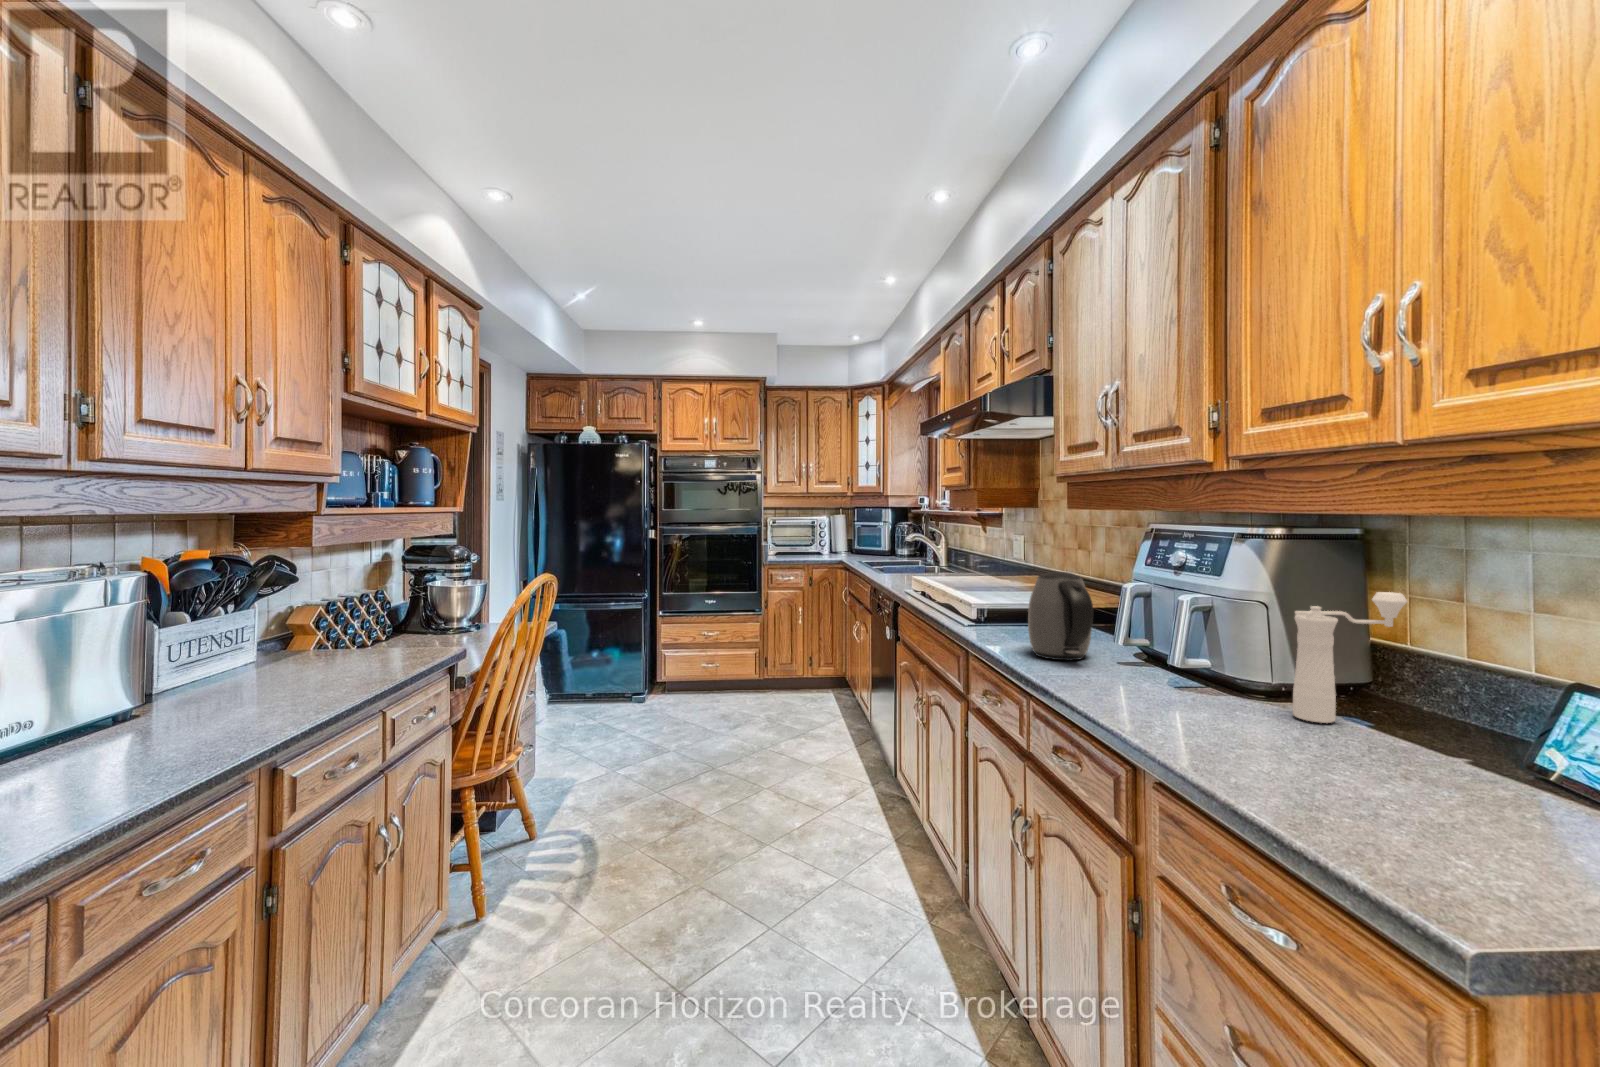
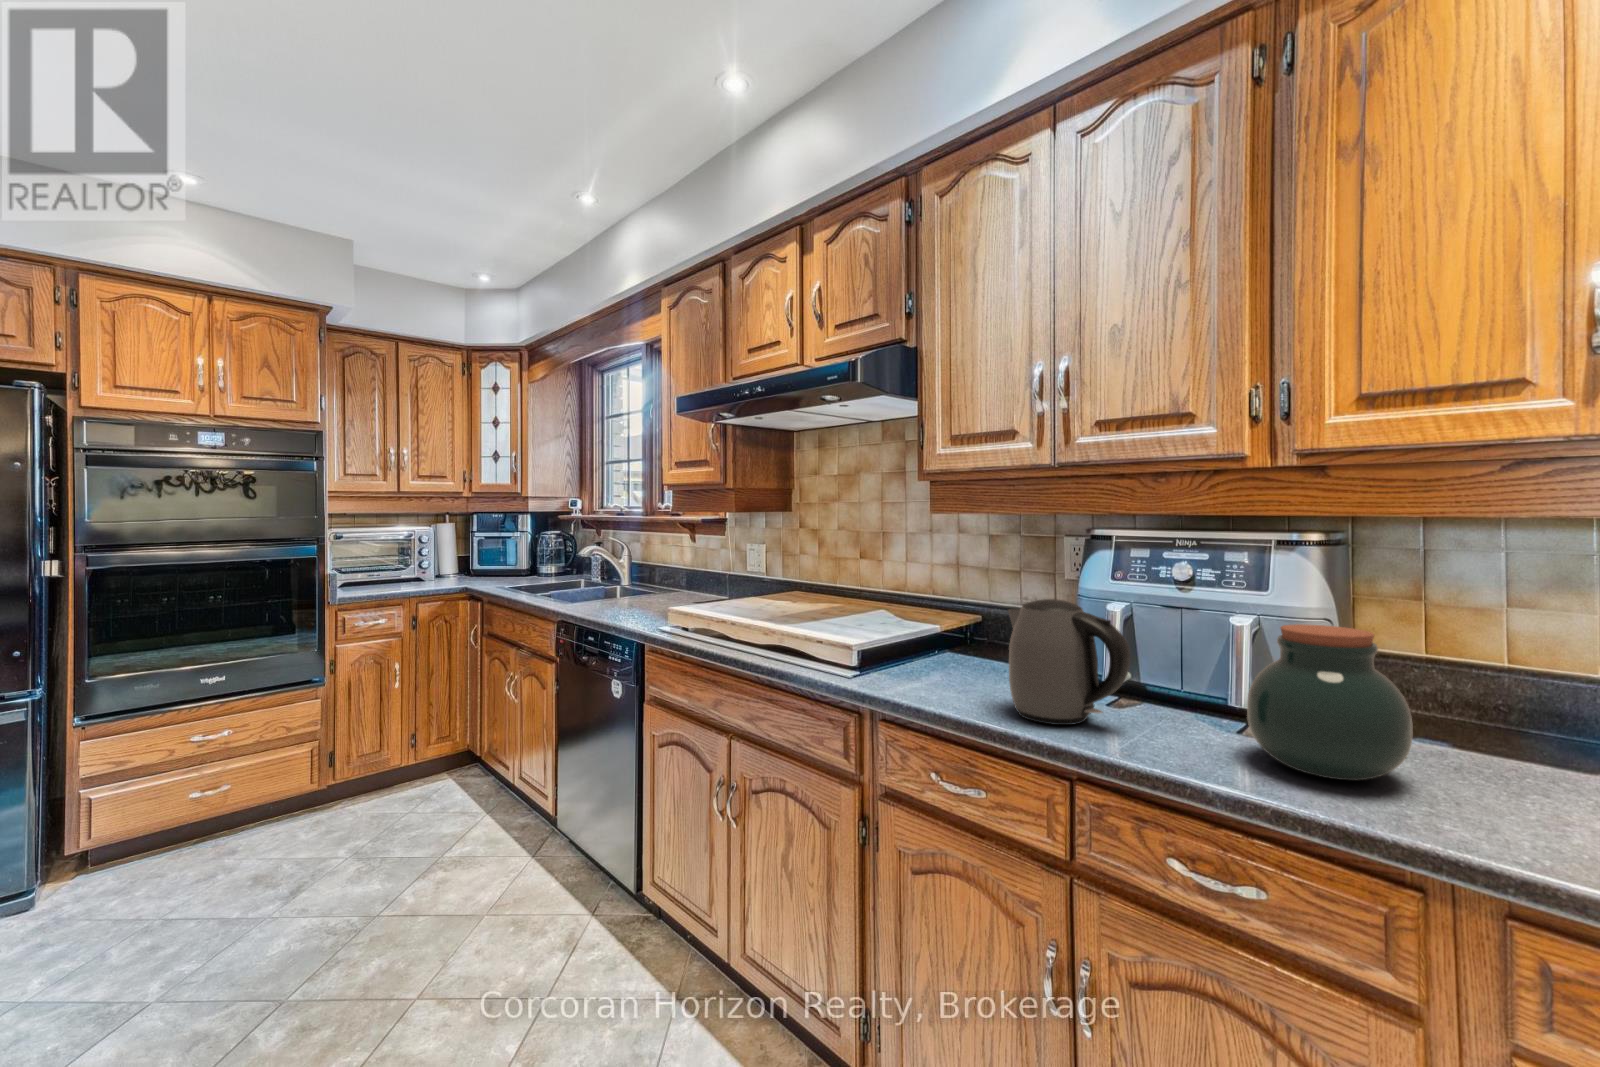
pepper mill: present [1293,592,1407,723] -> none [1431,605,1507,770]
jar: none [1122,594,1232,705] -> present [1247,624,1412,780]

